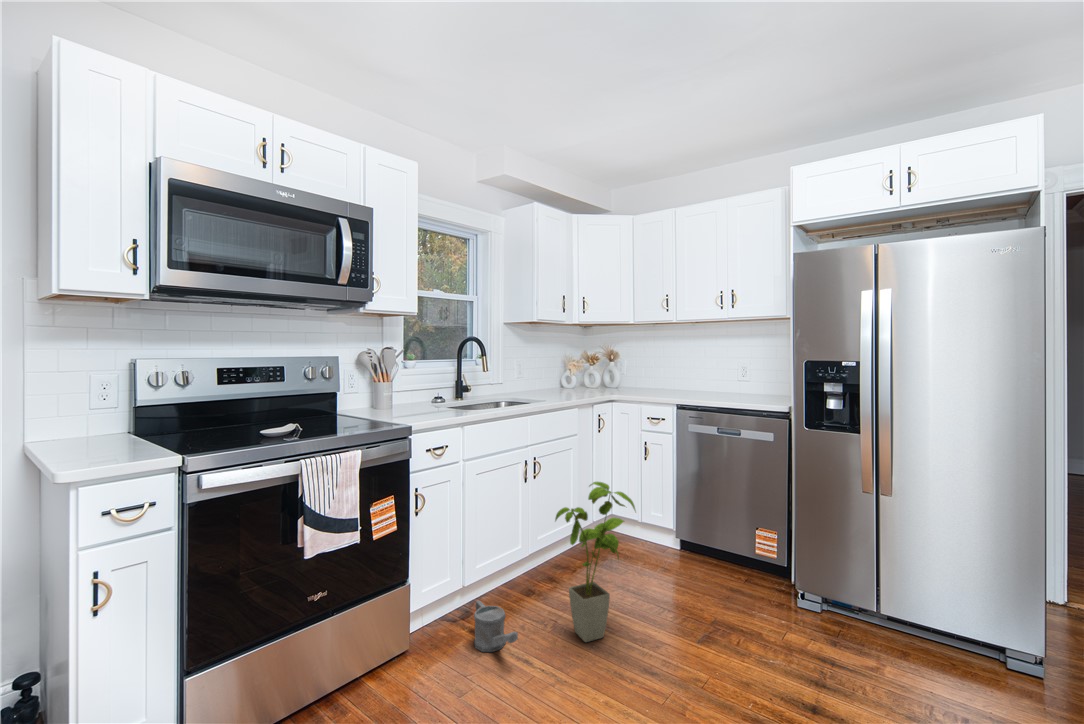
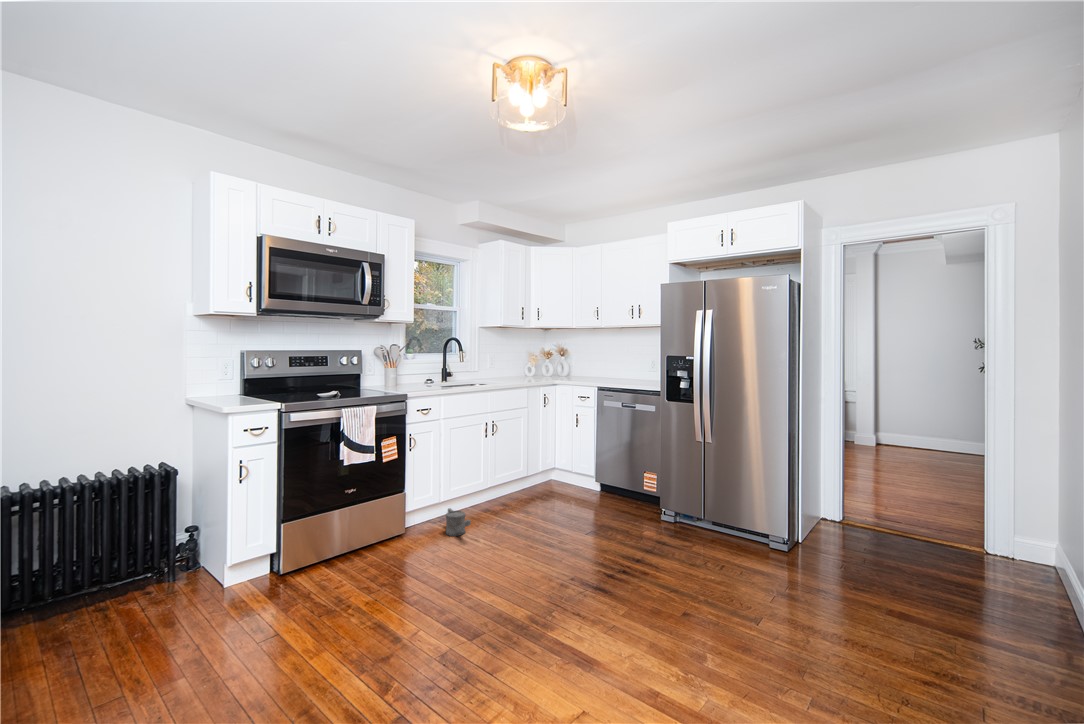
house plant: present [555,482,635,642] -> none [498,432,548,533]

